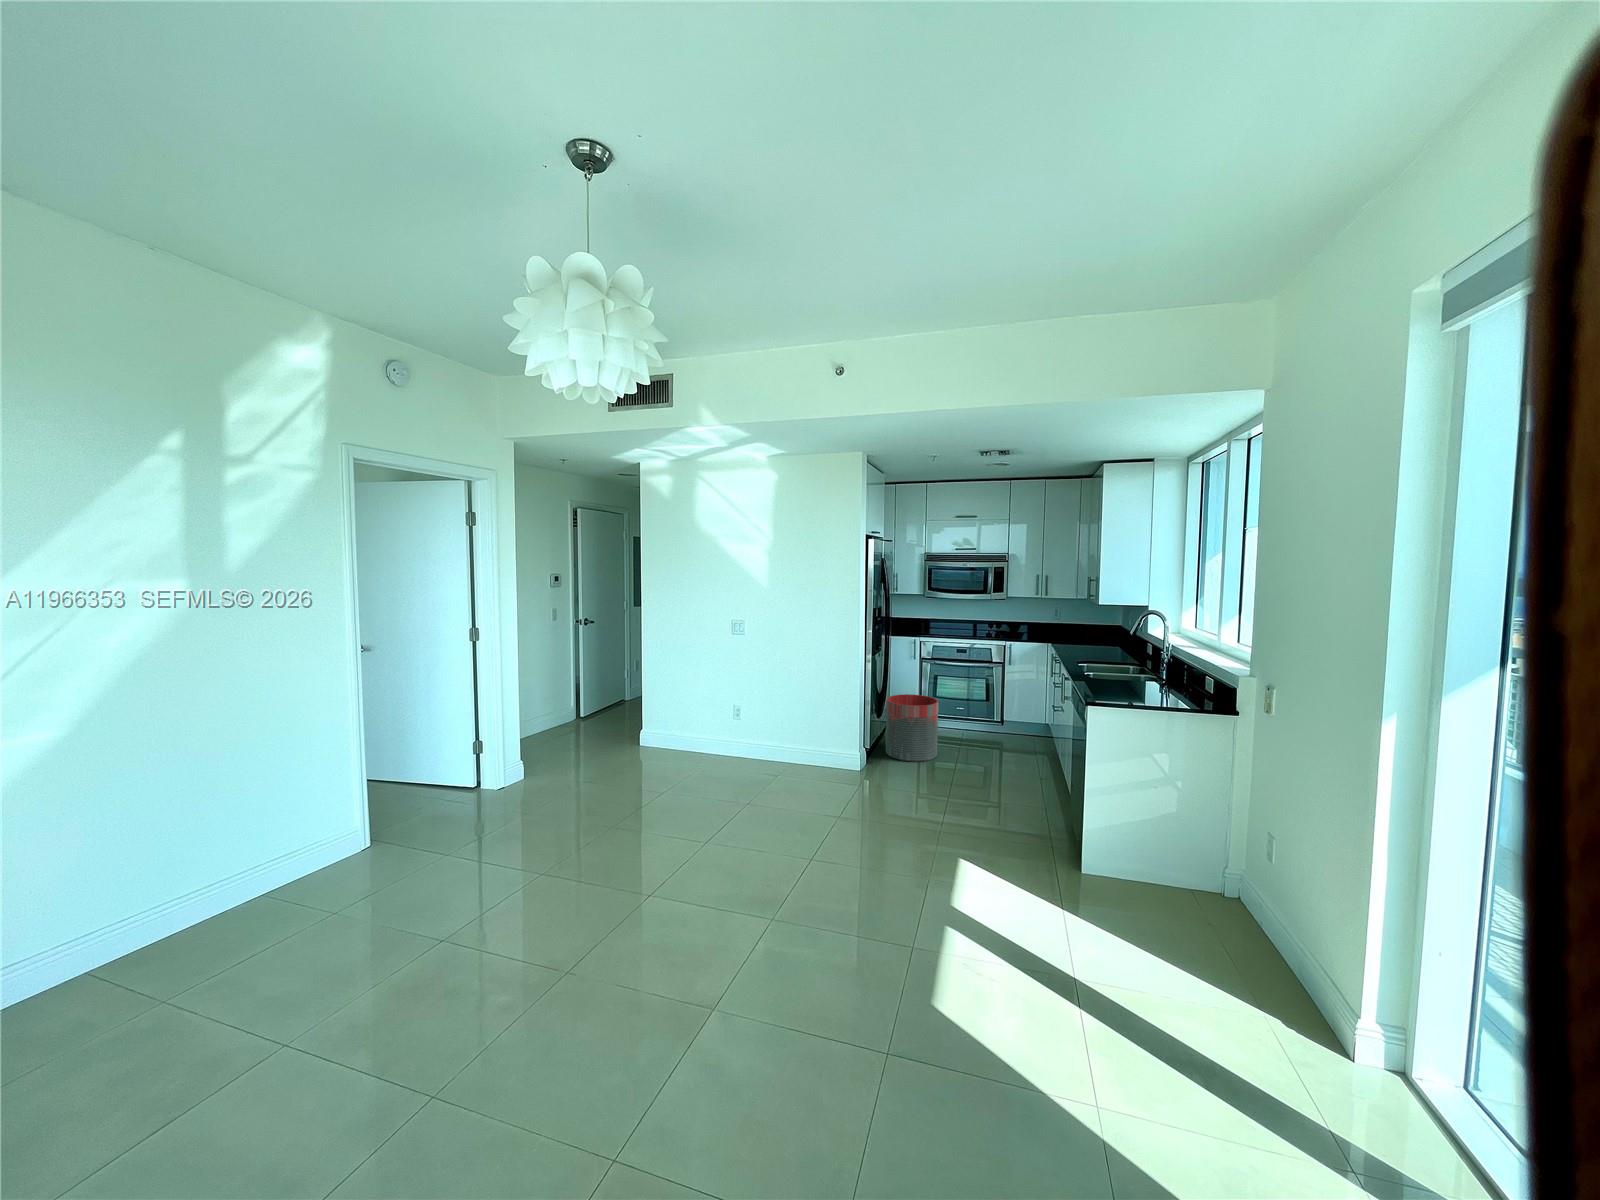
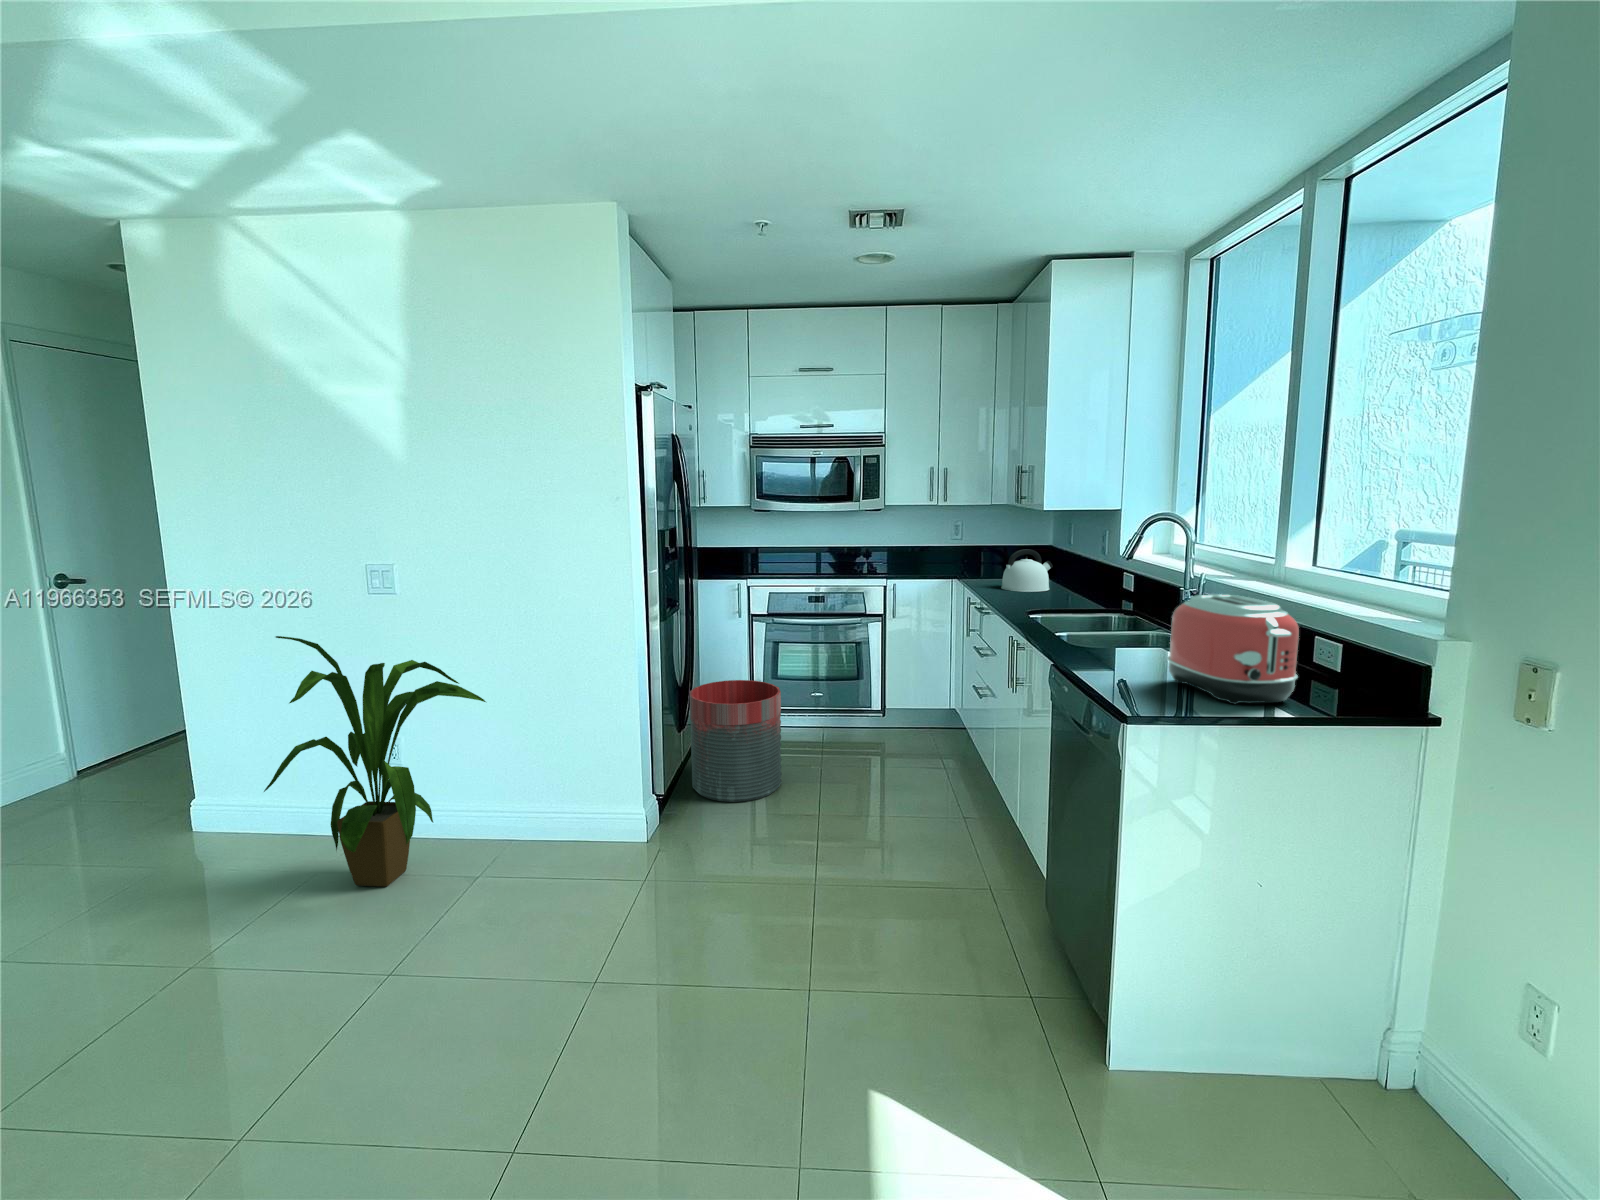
kettle: none [1078,627,1111,653] -> present [1001,549,1053,592]
house plant: none [695,653,790,778] -> present [264,636,486,887]
toaster: none [1132,654,1191,706] -> present [1167,594,1299,704]

